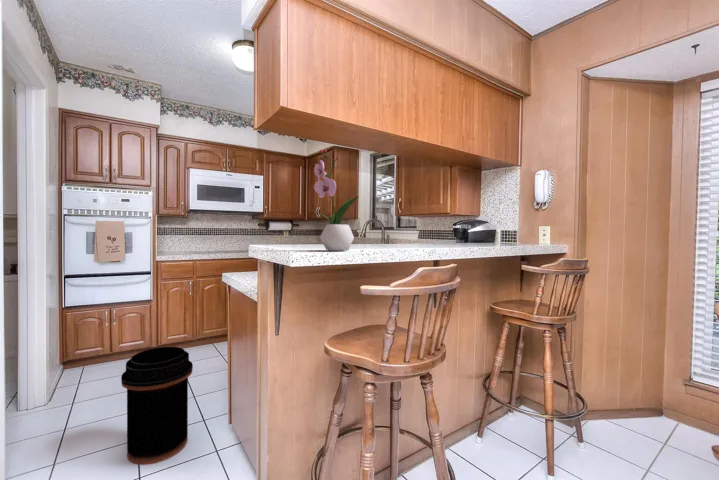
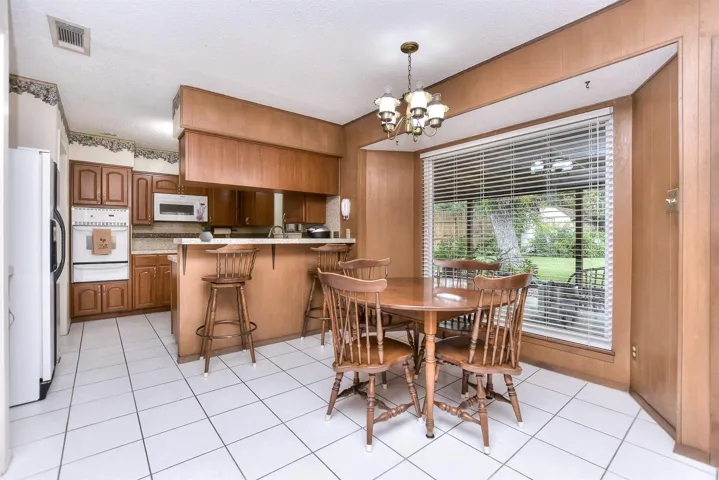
trash can: present [121,347,193,465] -> none [116,295,152,348]

